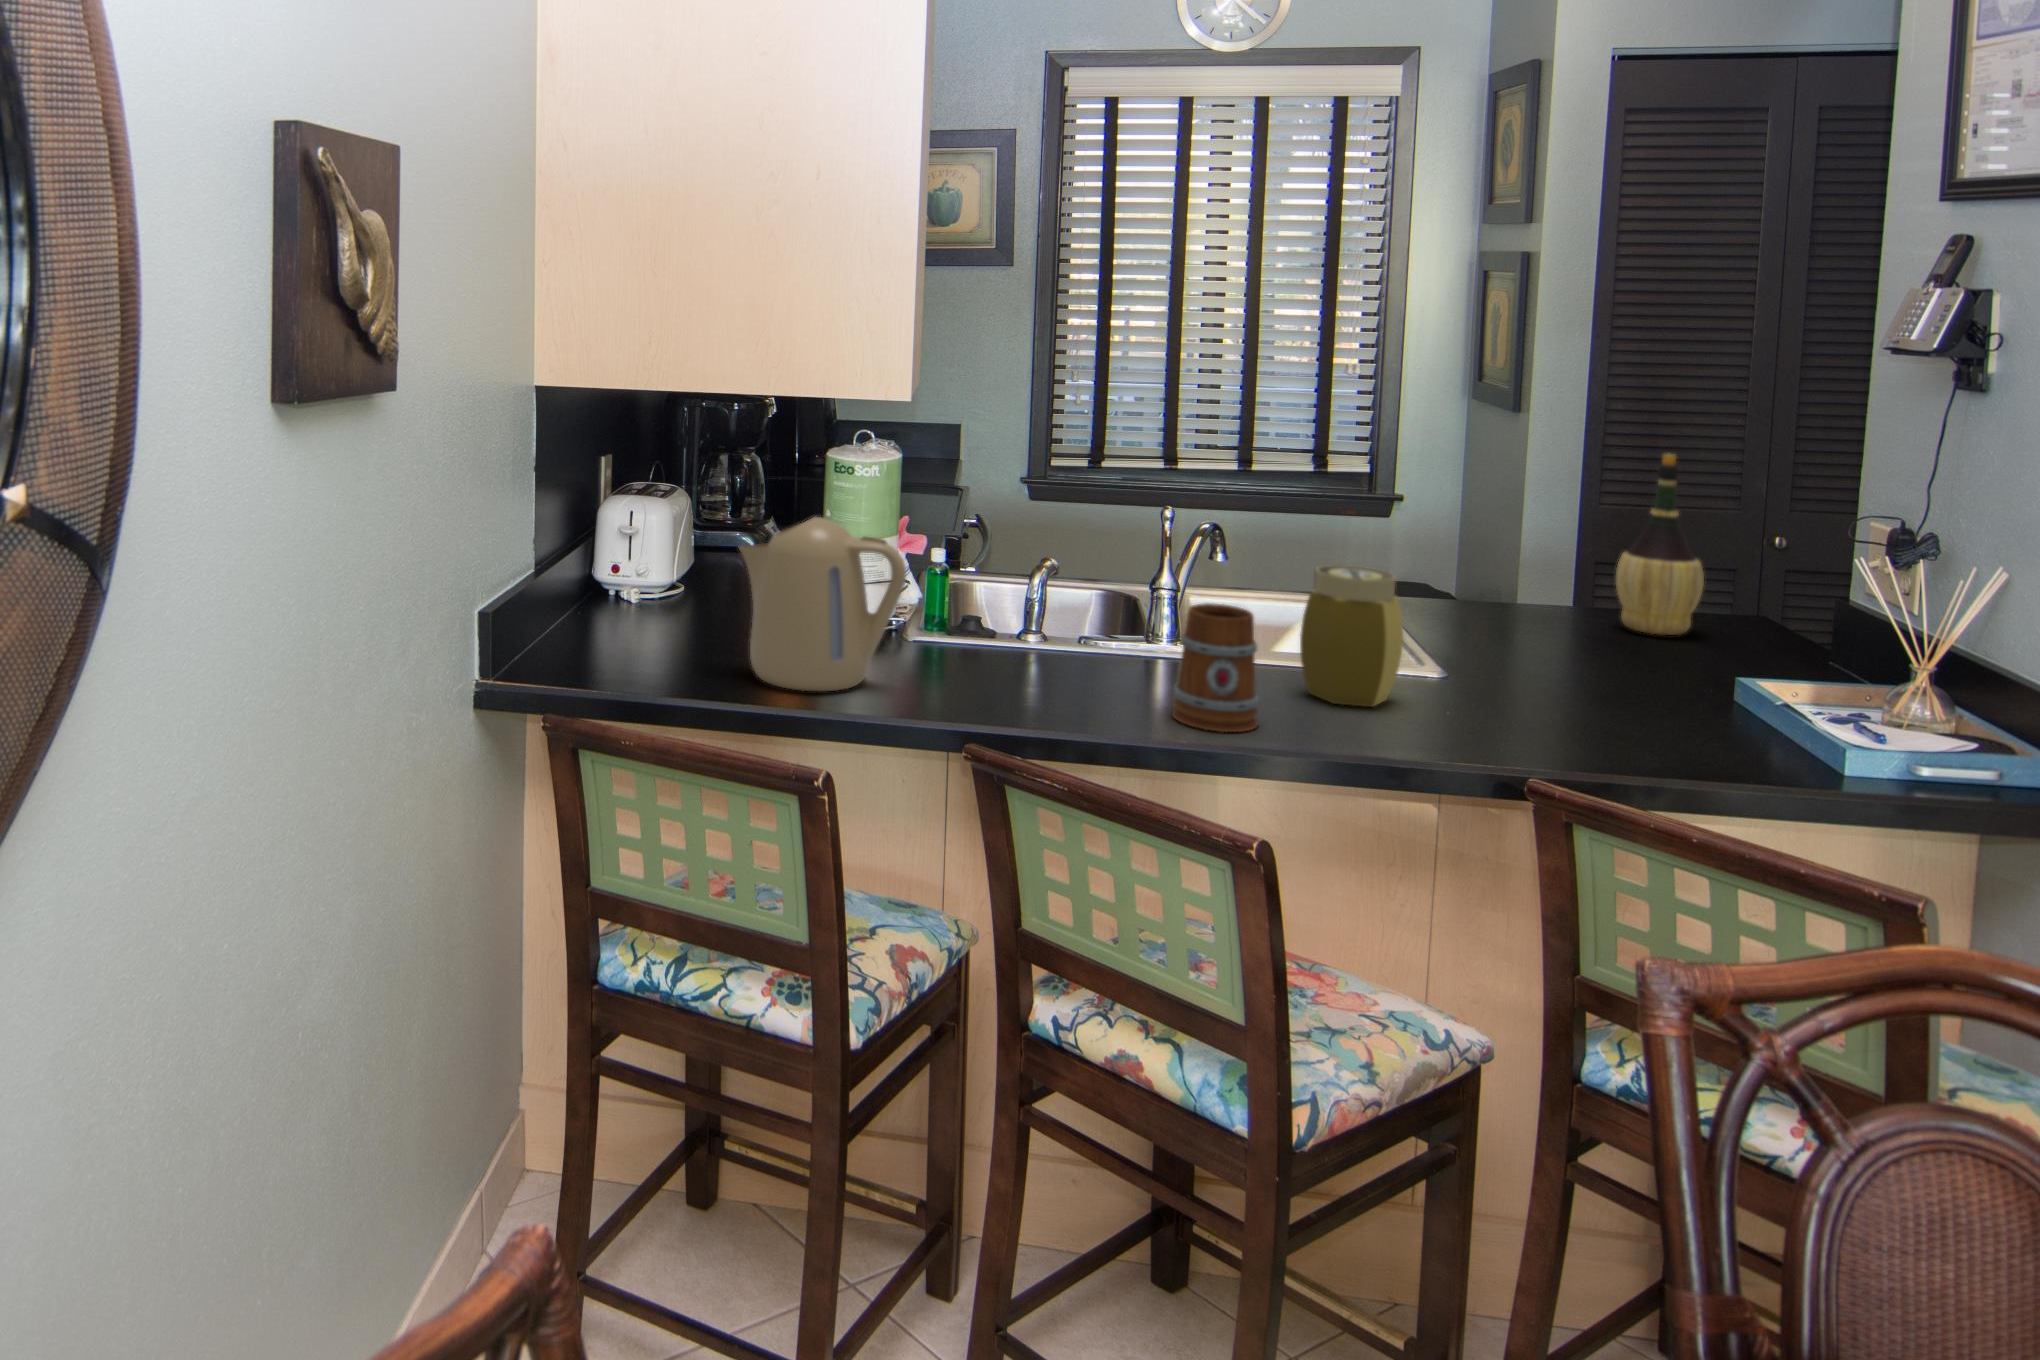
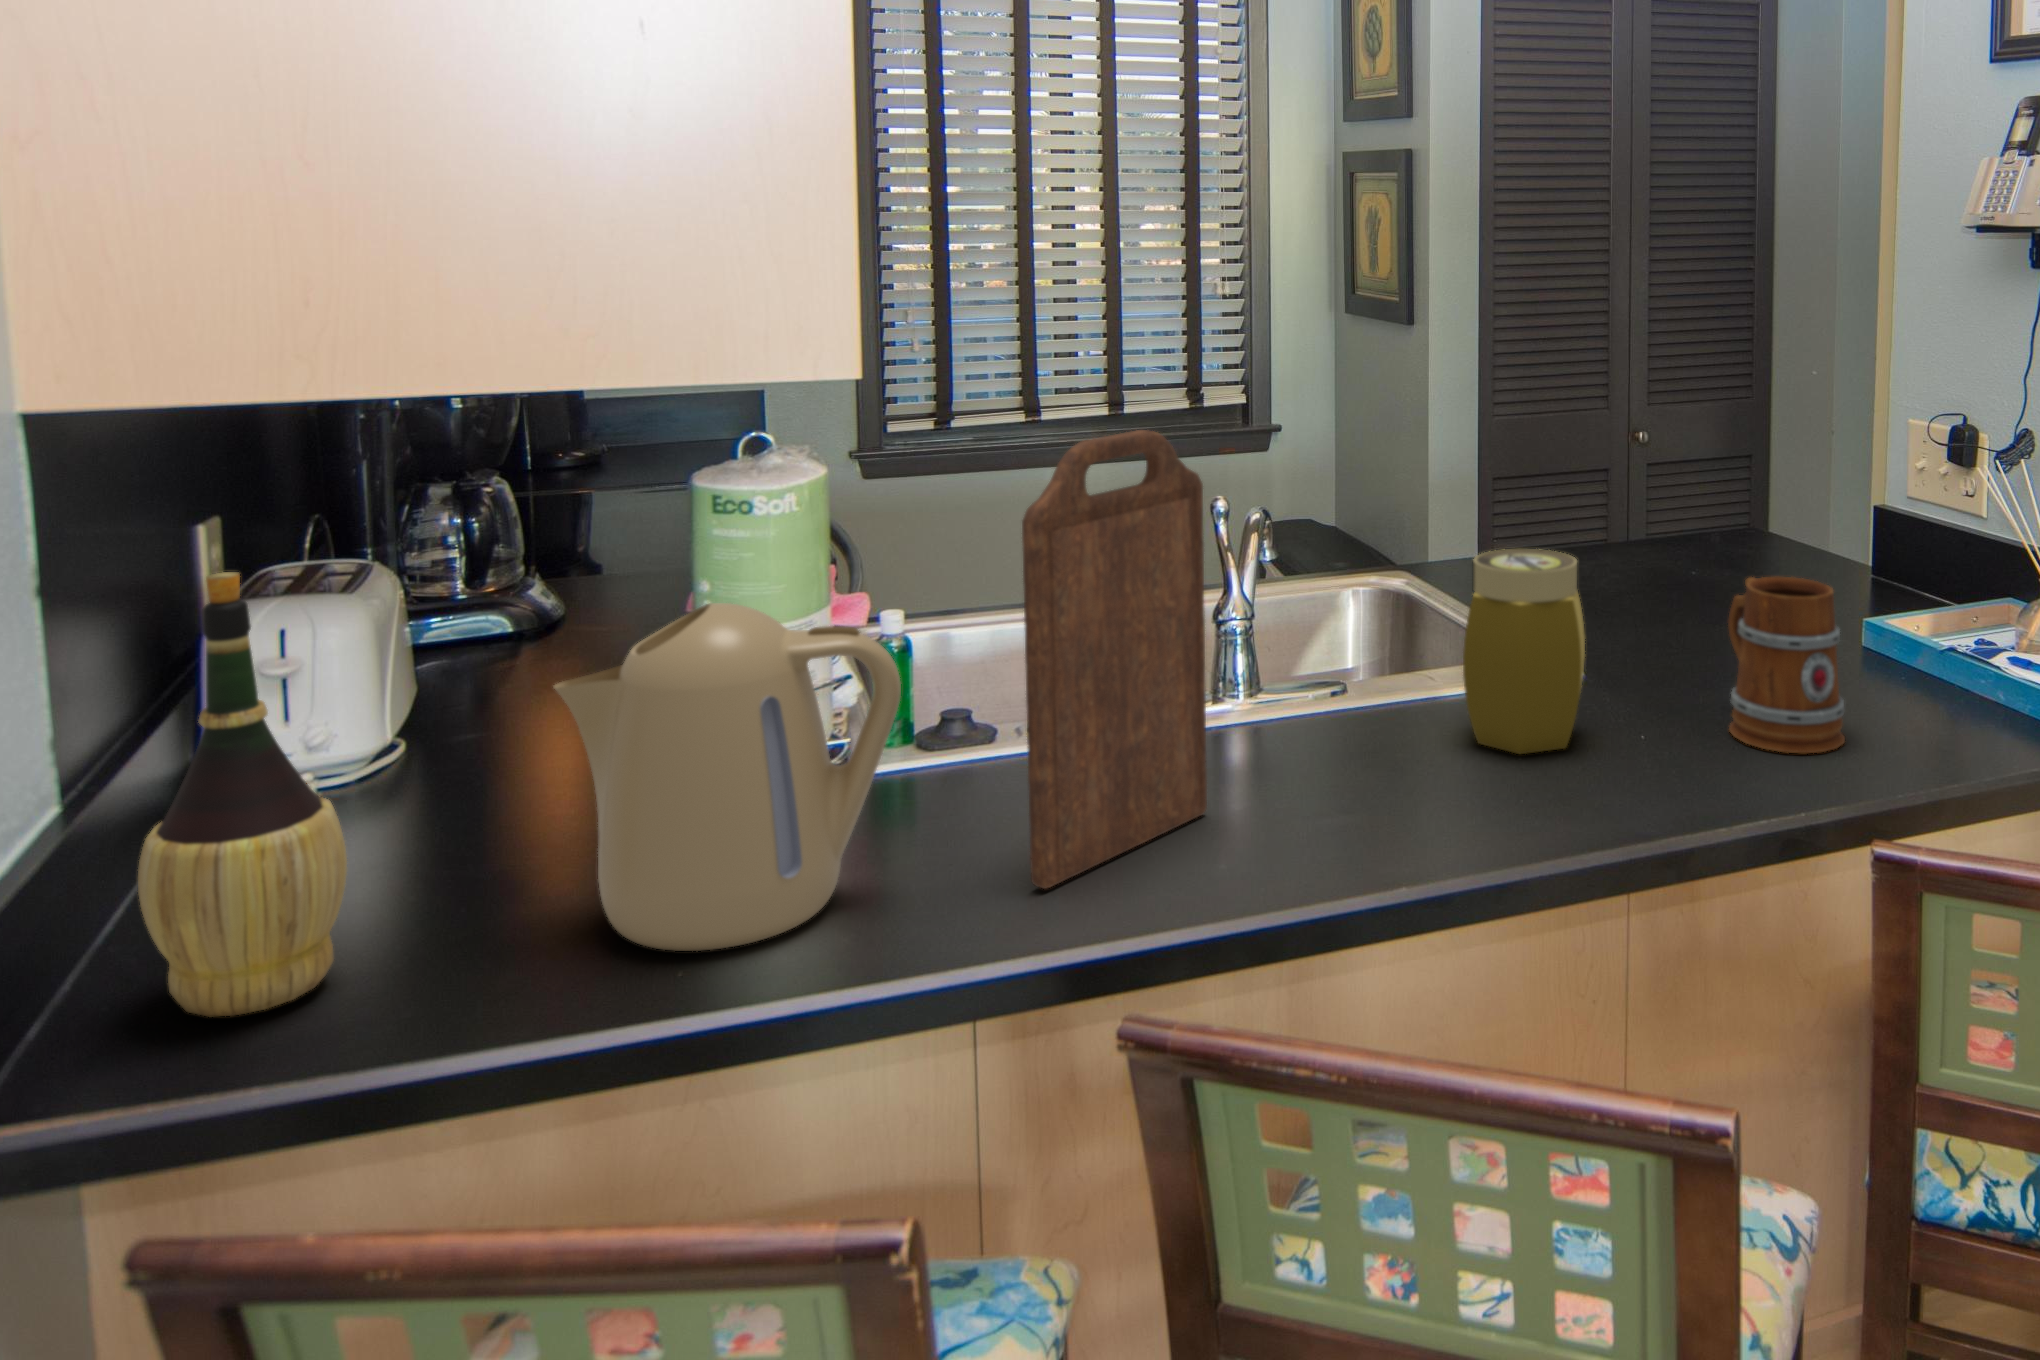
cutting board: none [967,451,1103,702] -> present [1022,430,1207,889]
wine bottle: present [1616,453,1704,635] -> present [138,572,347,1016]
mug: present [1172,603,1259,732] -> present [1728,577,1845,753]

